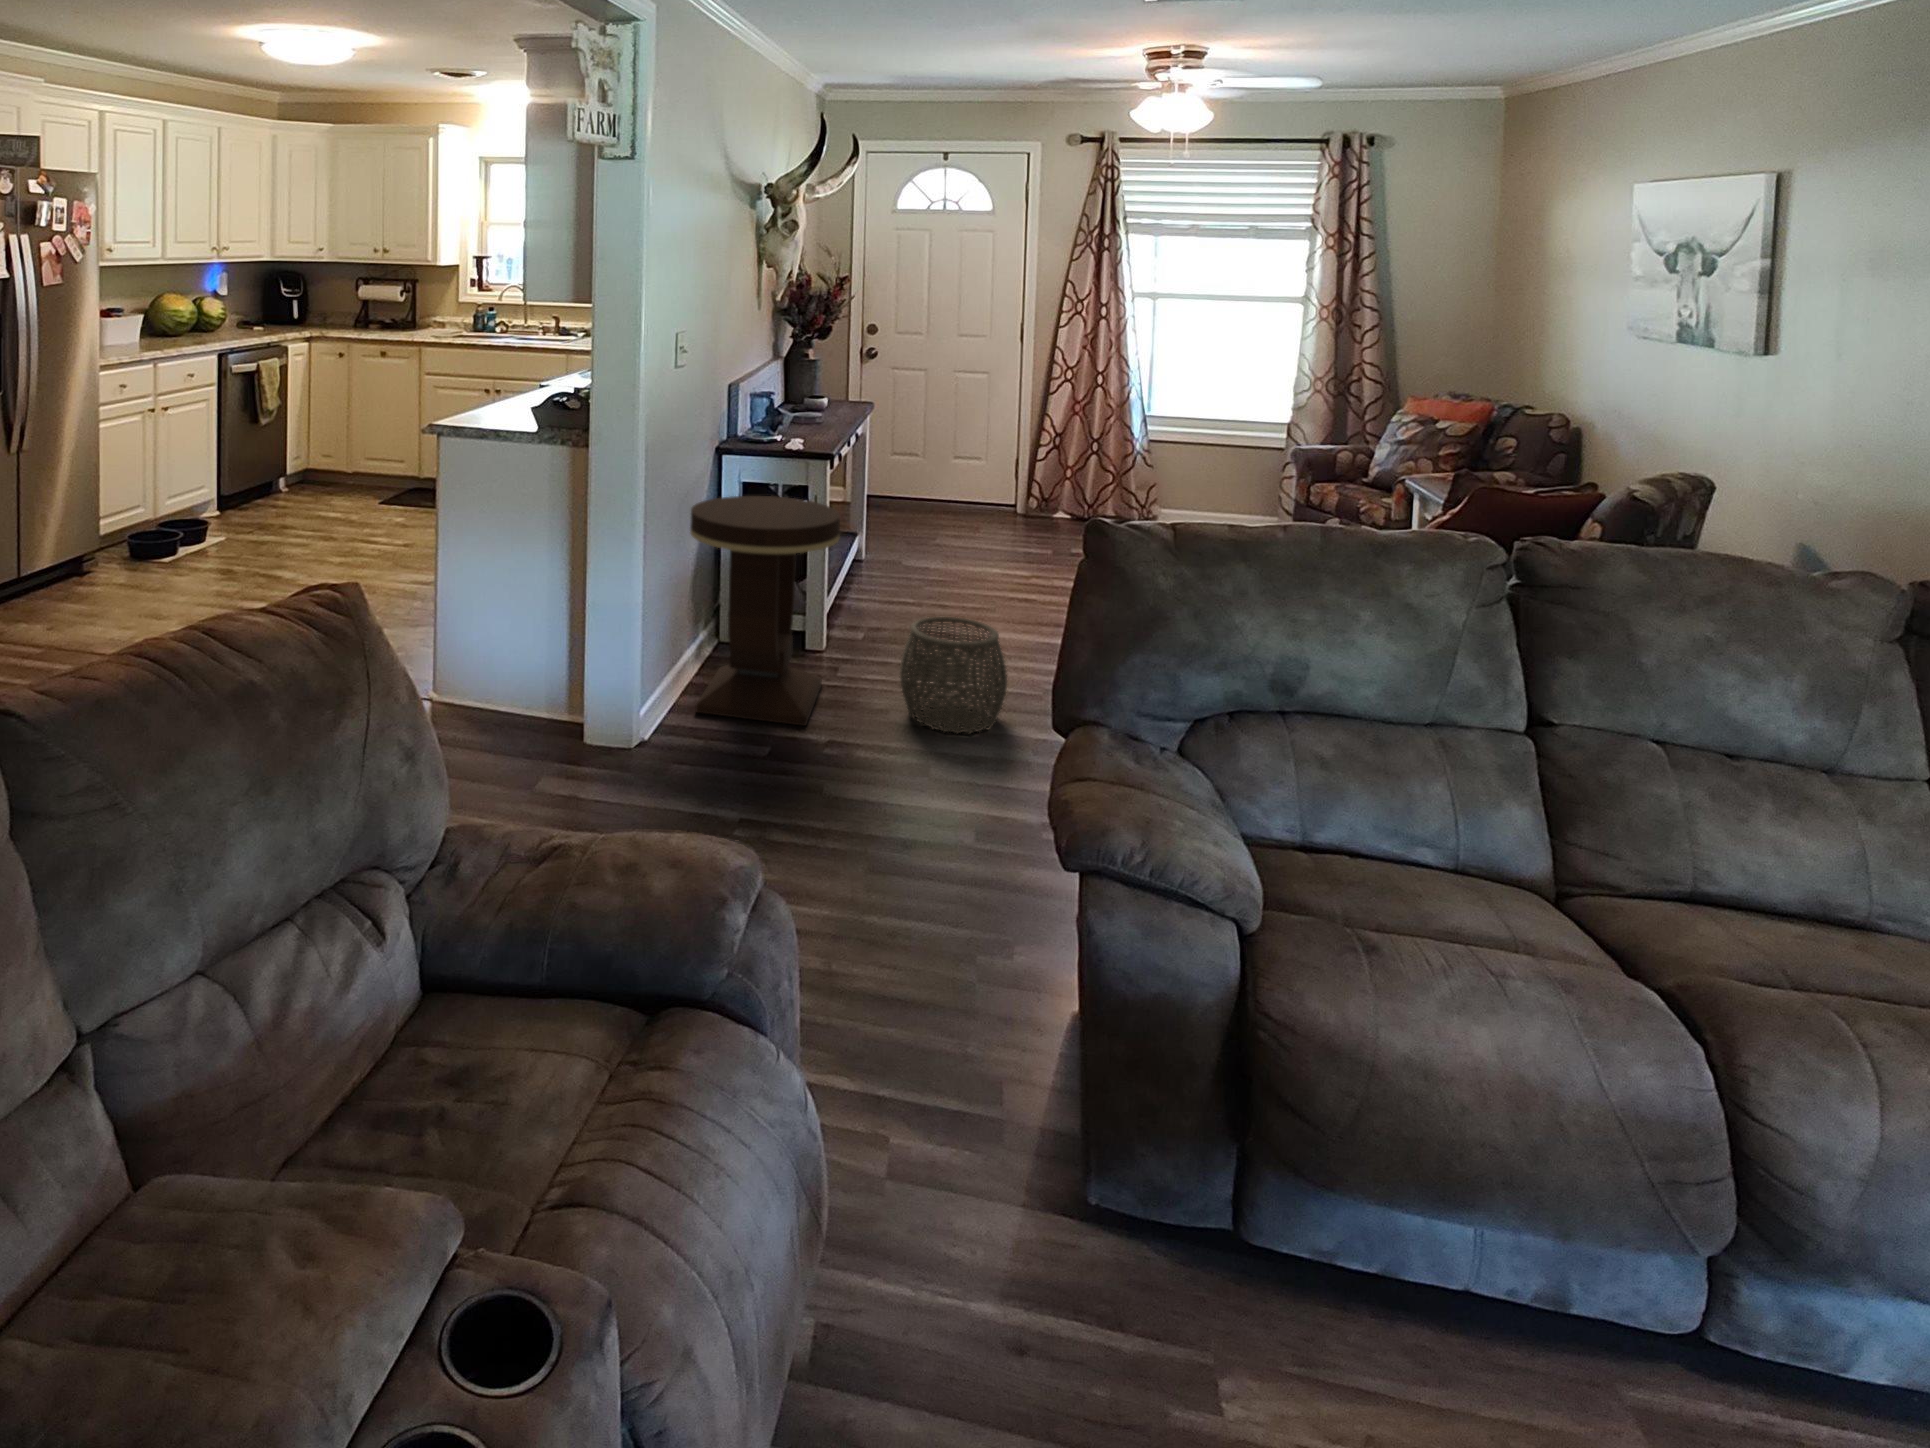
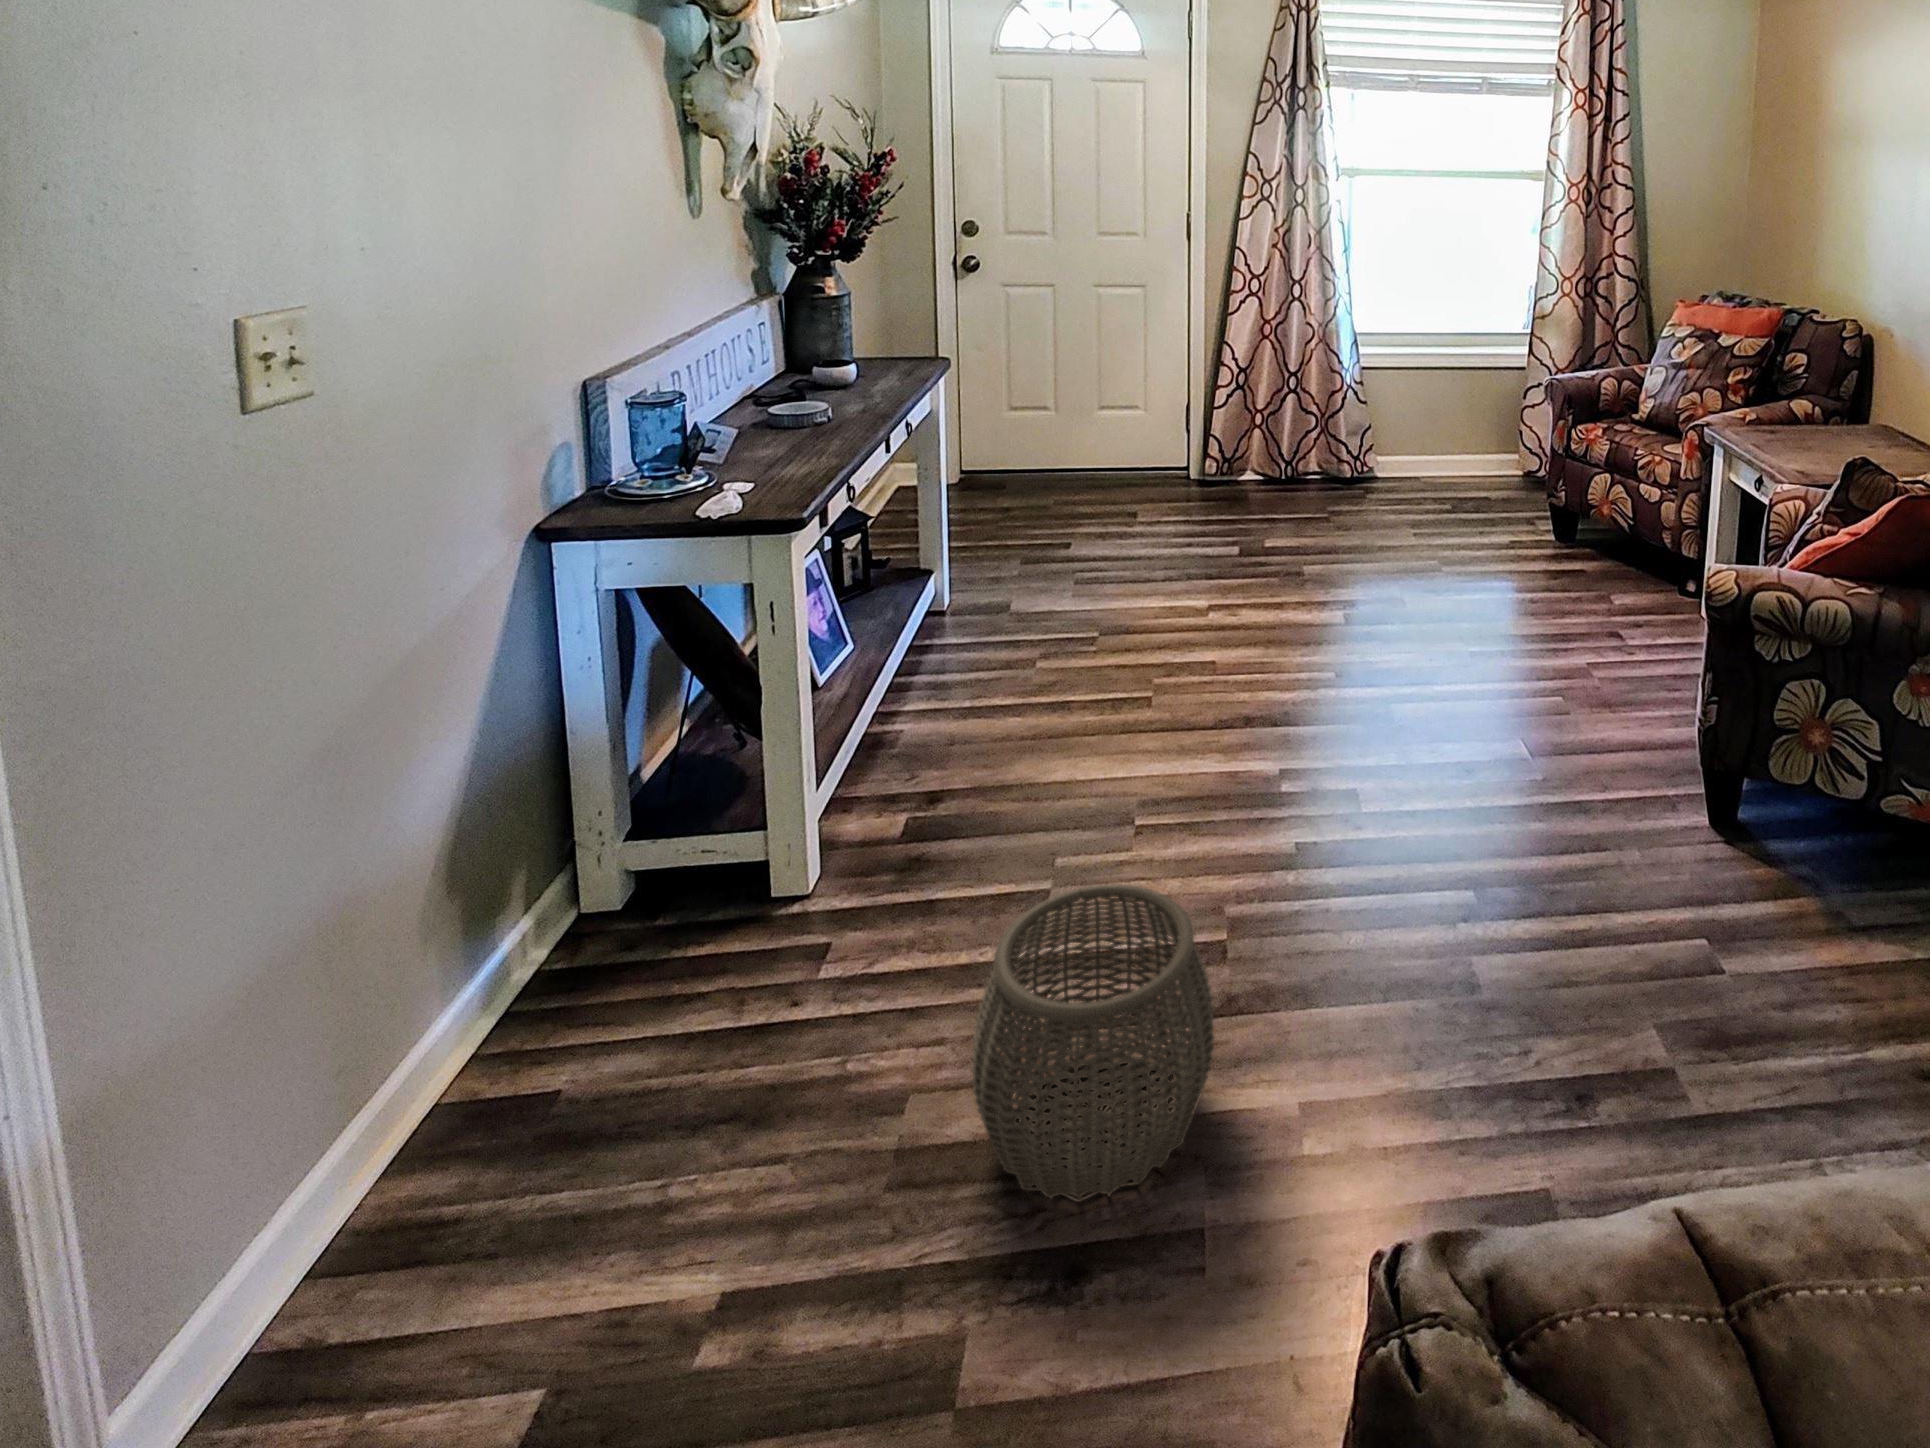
side table: present [690,496,840,726] -> none [326,675,805,1365]

